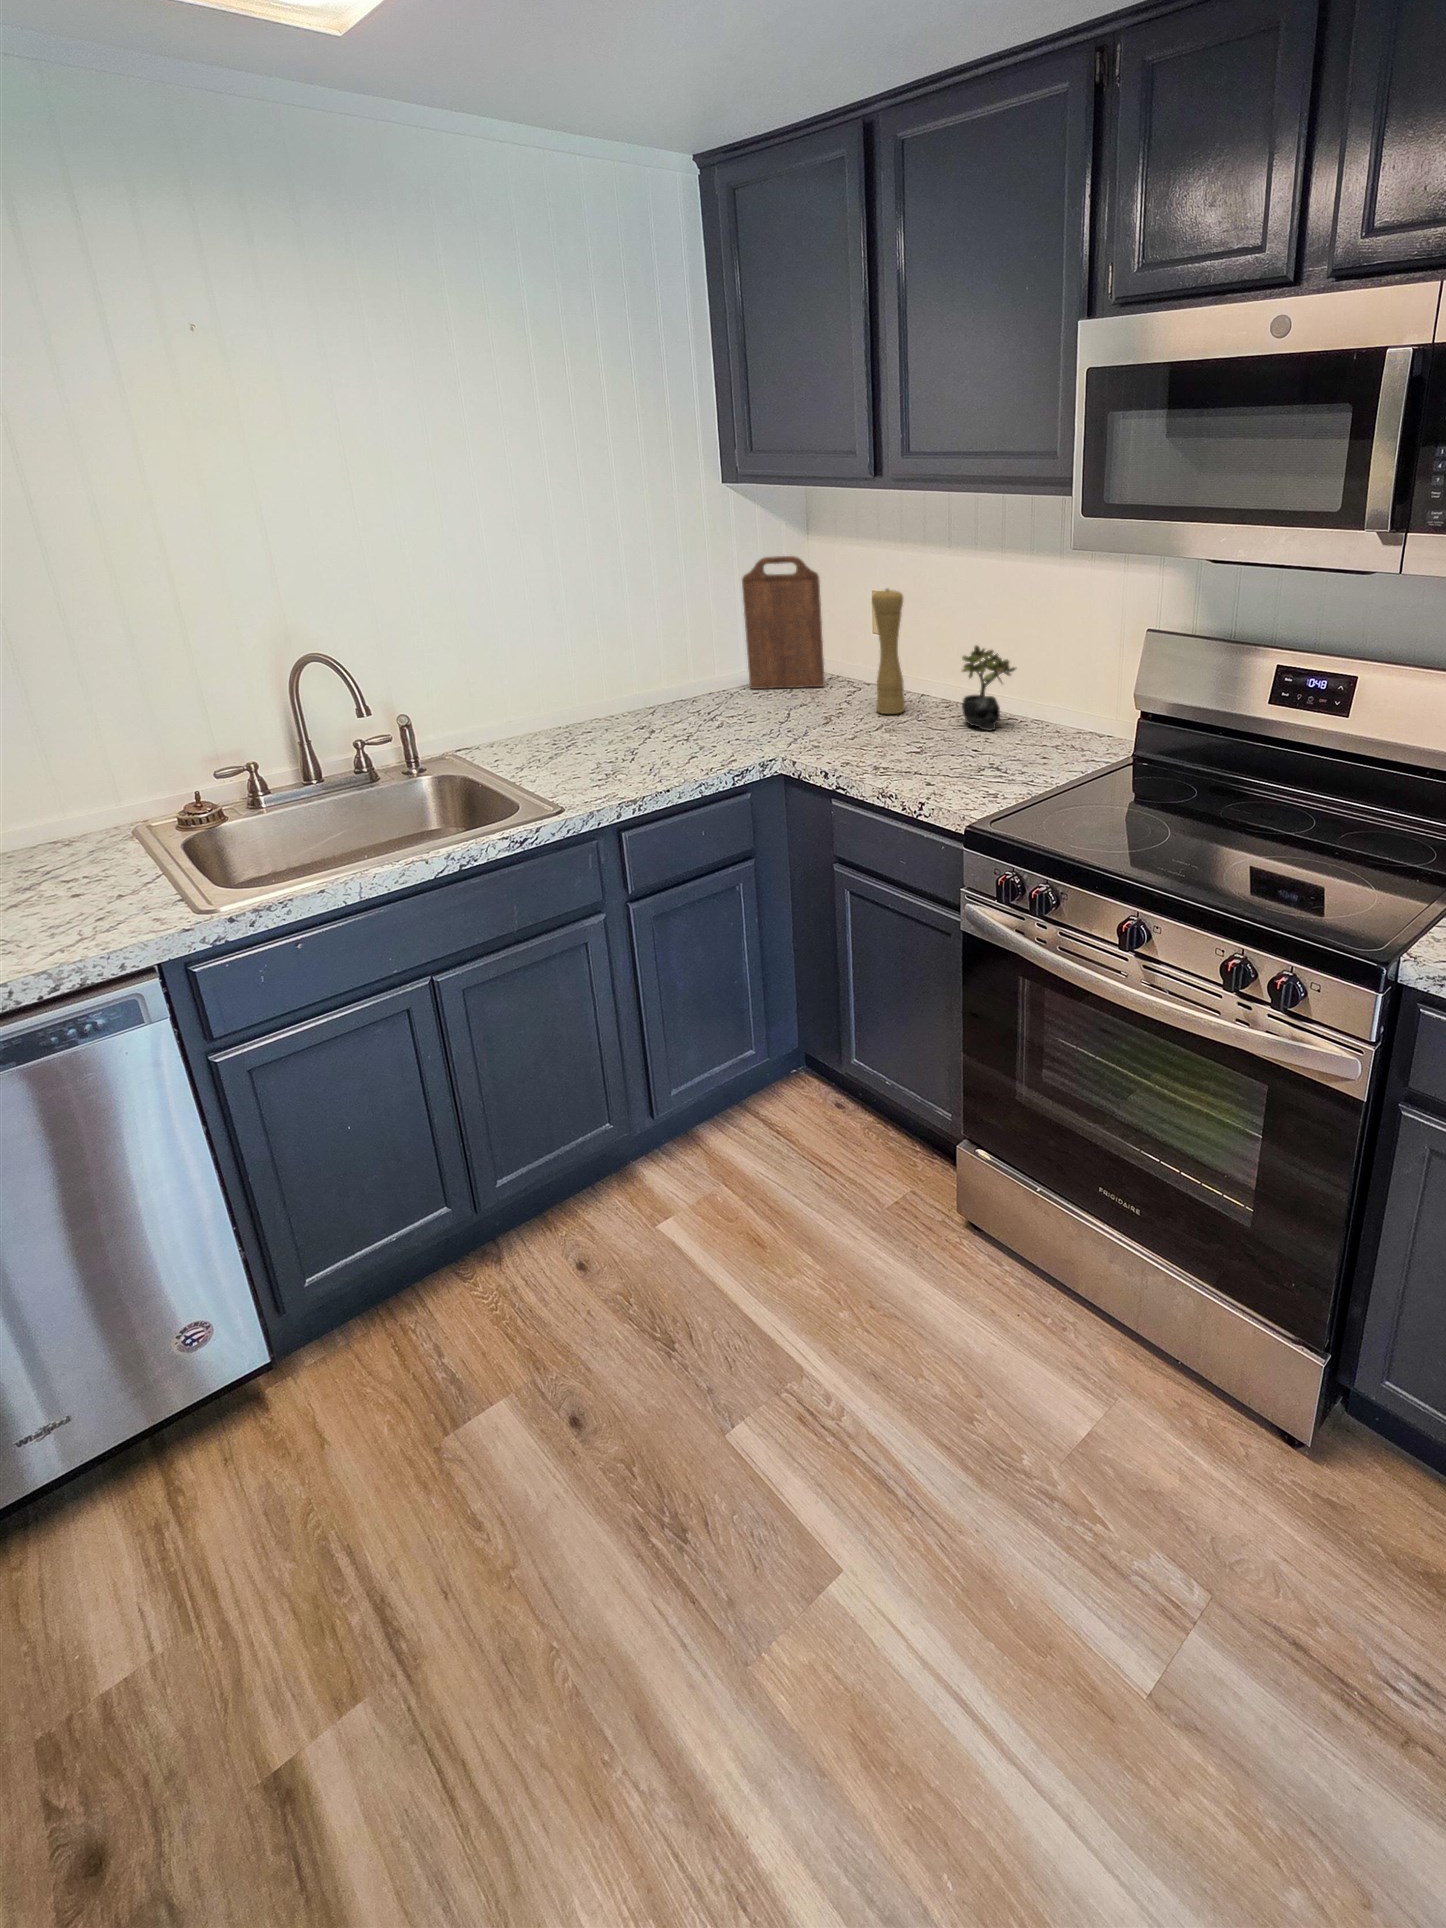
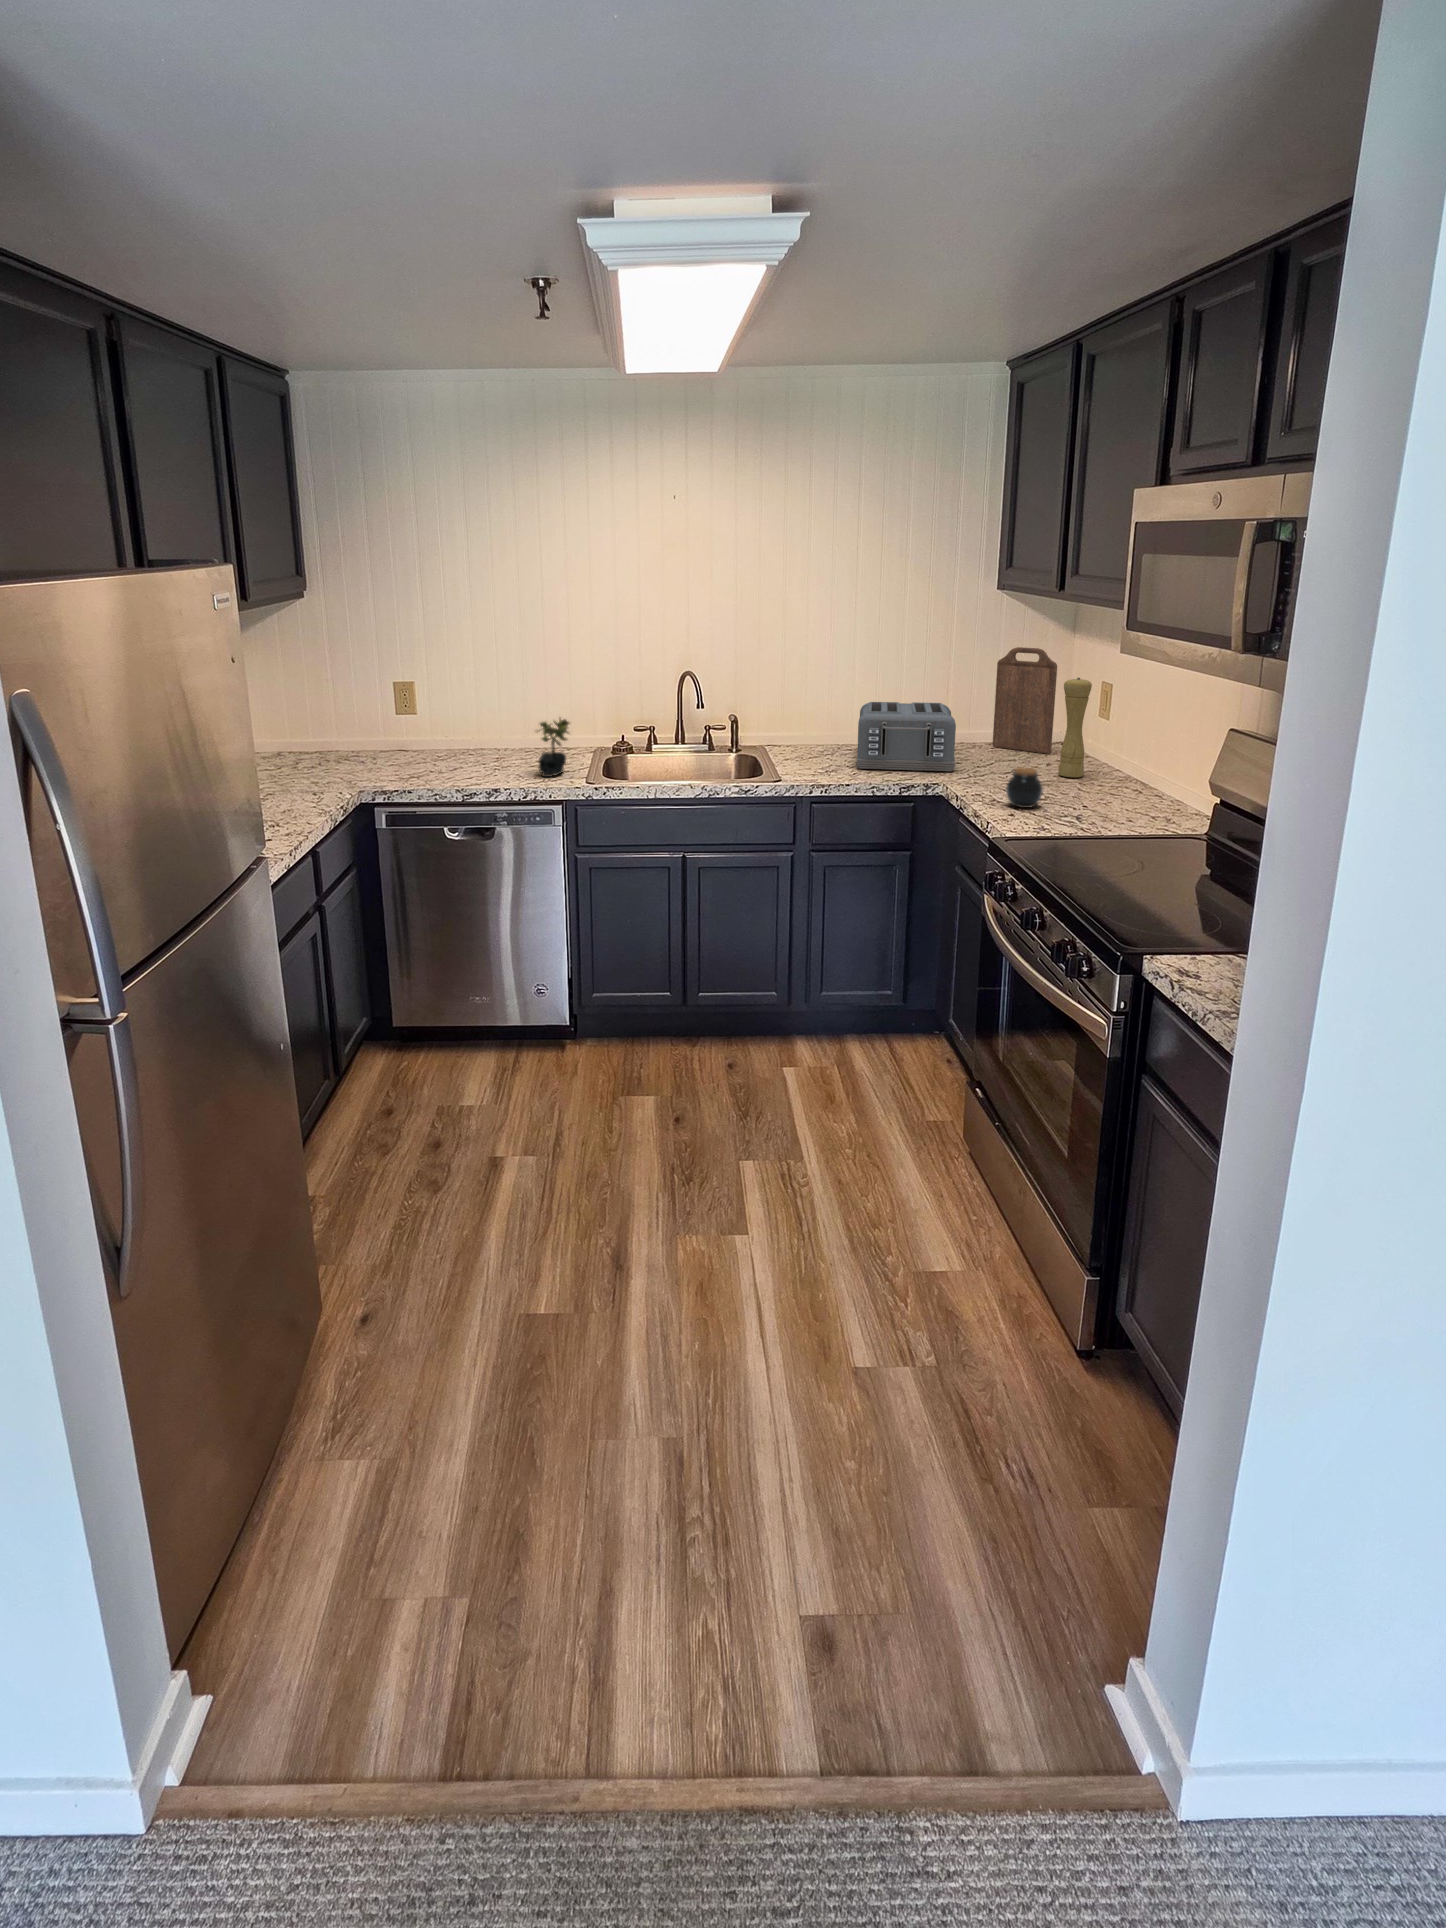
toaster: none [593,643,766,758] -> present [857,702,956,771]
succulent plant: present [962,646,1016,731] -> present [539,719,569,777]
jar: none [892,716,937,770] -> present [1006,768,1043,808]

